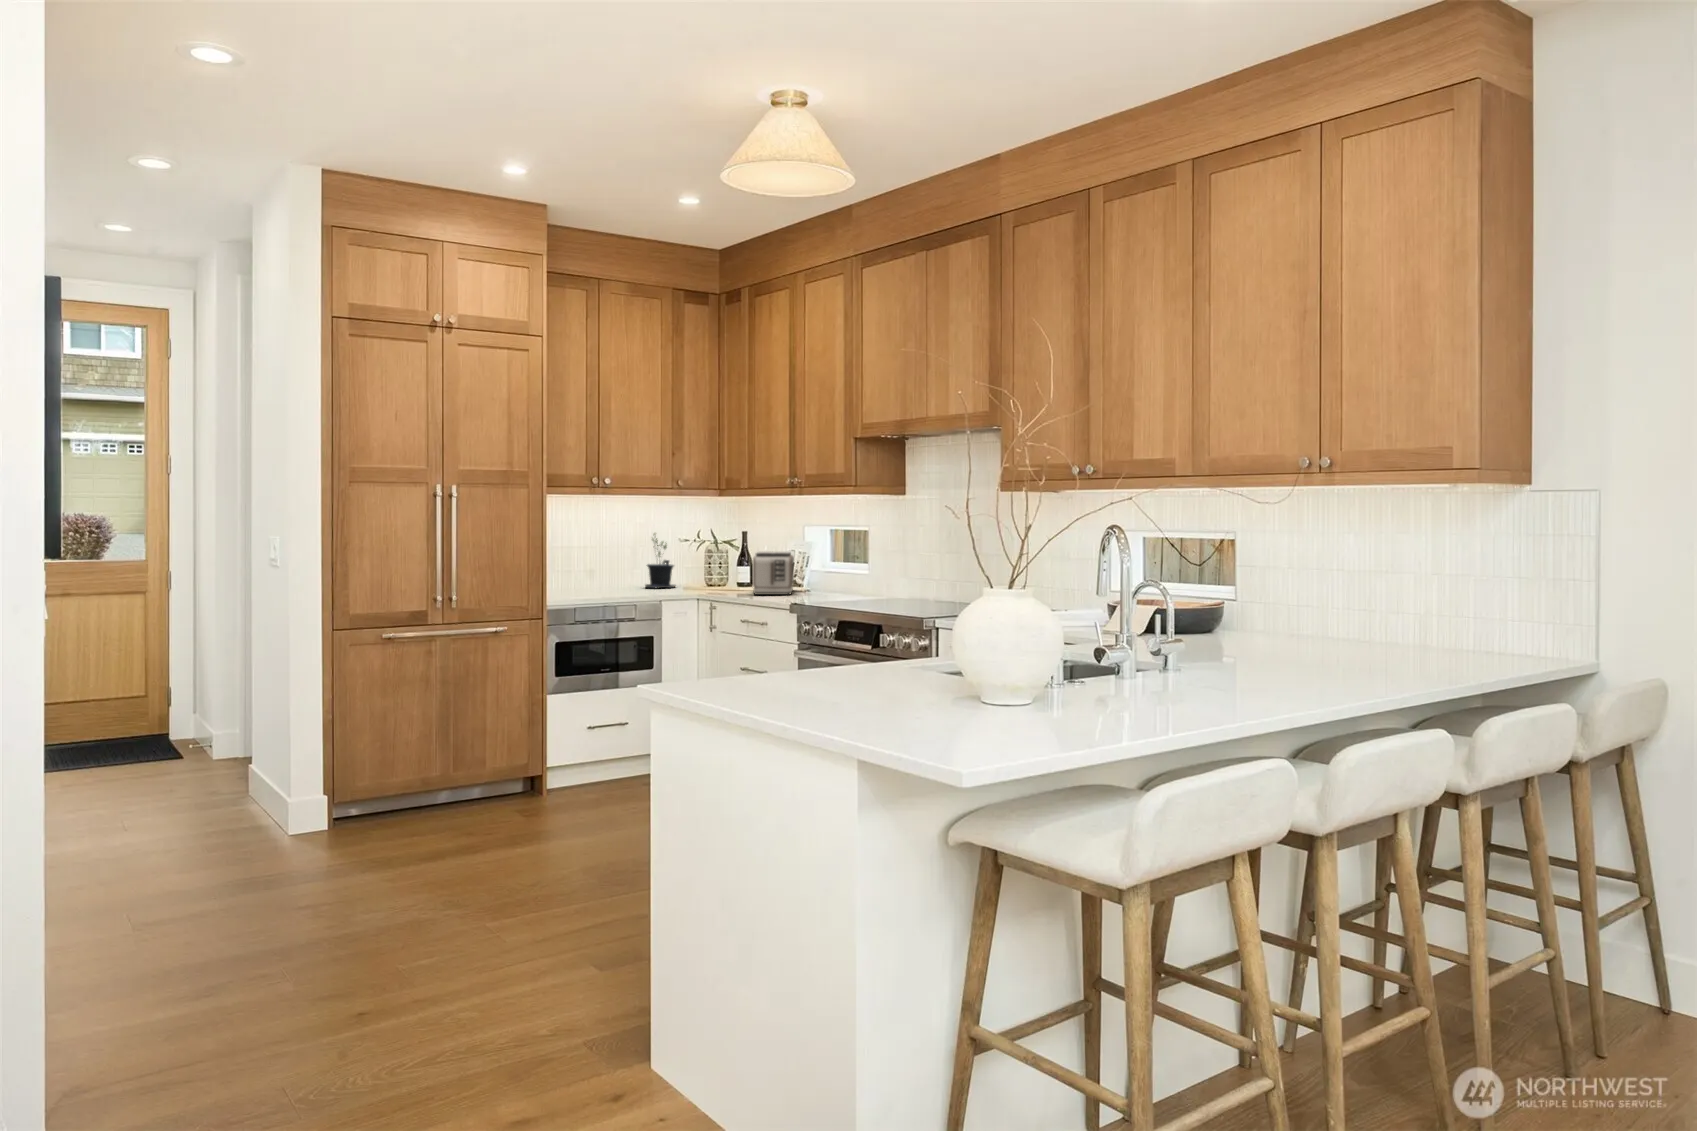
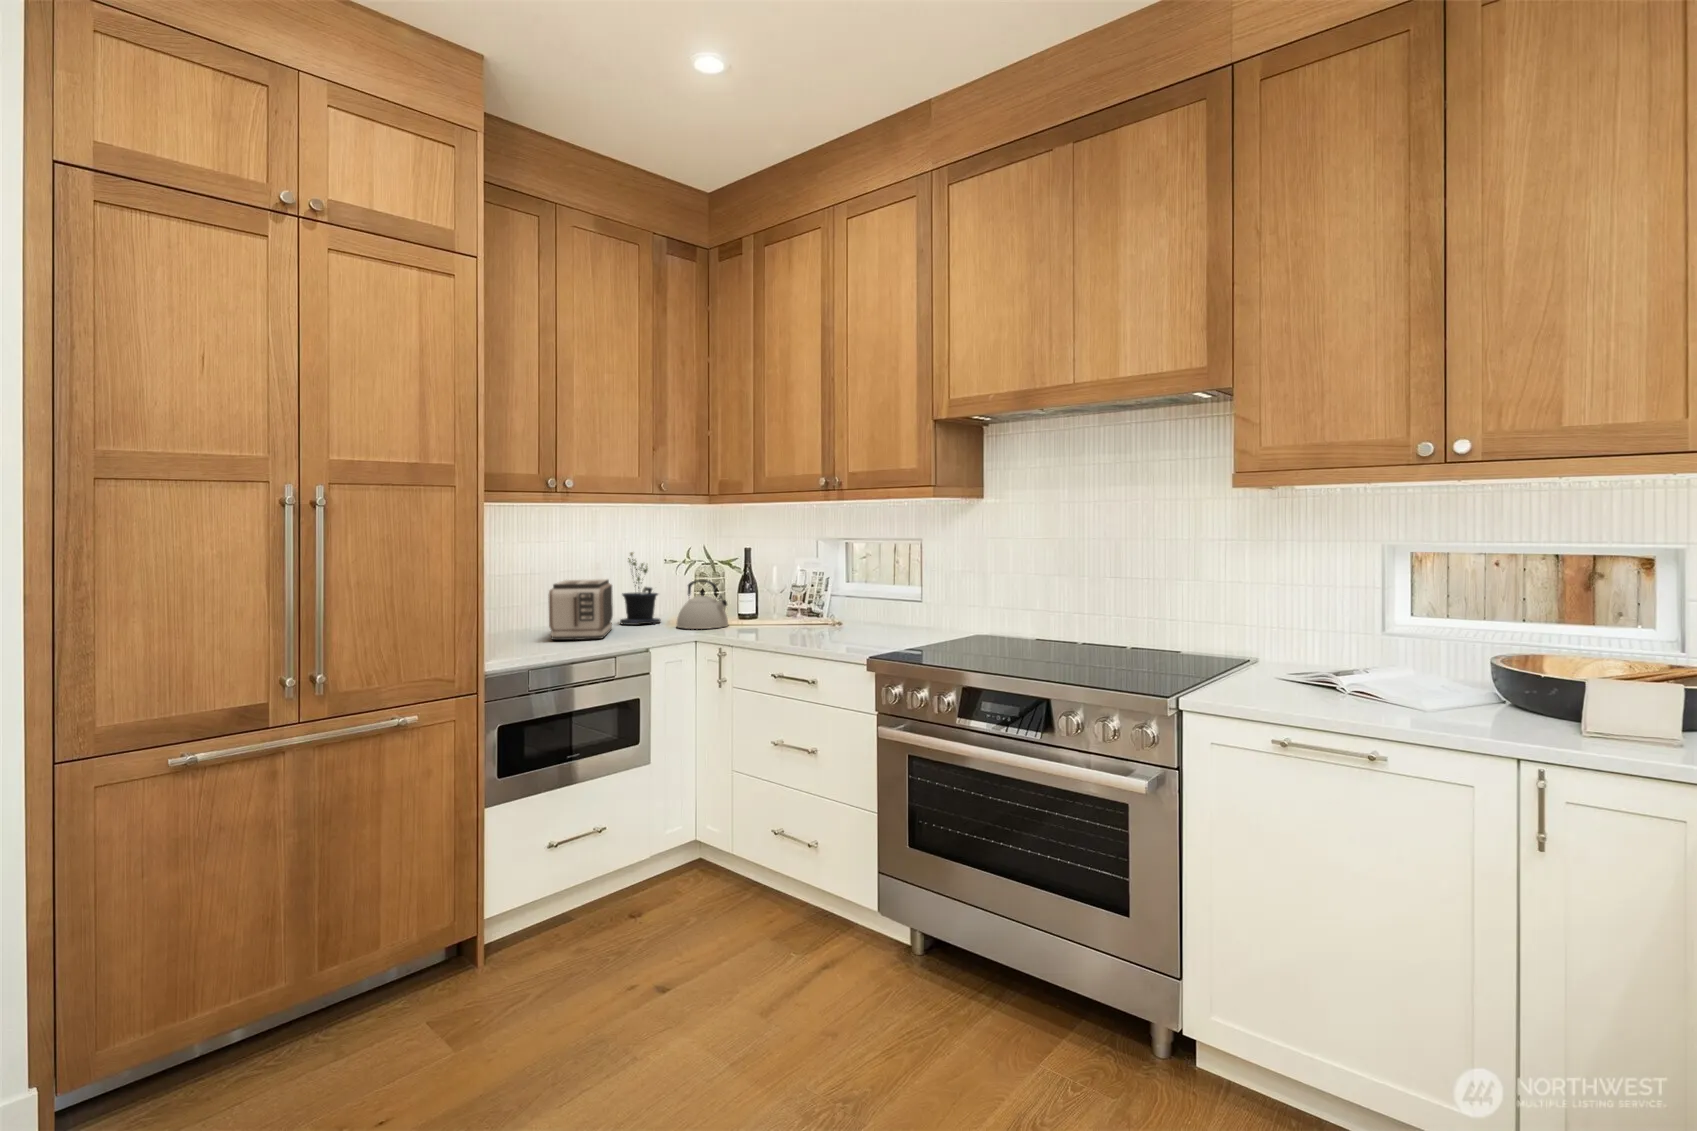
toaster: present [753,552,794,595] -> present [549,579,613,640]
kettle: none [685,554,725,591] -> present [676,580,728,629]

